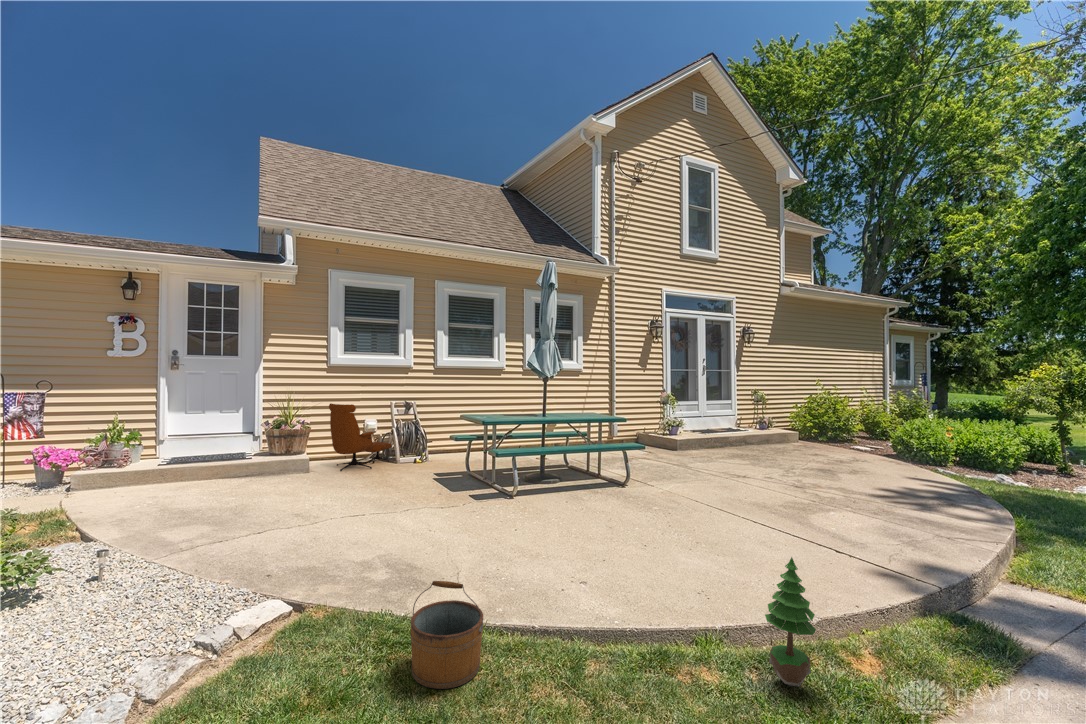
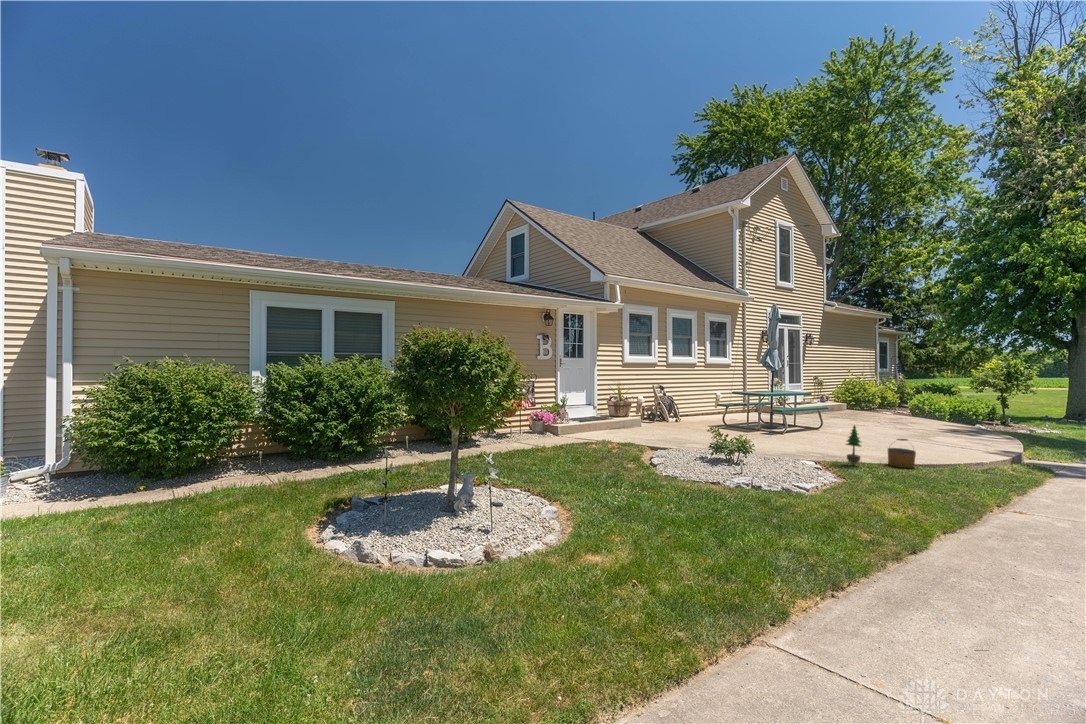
lounge chair: present [329,403,391,471] -> none [638,386,662,425]
potted tree: present [765,557,816,687] -> present [846,425,861,465]

